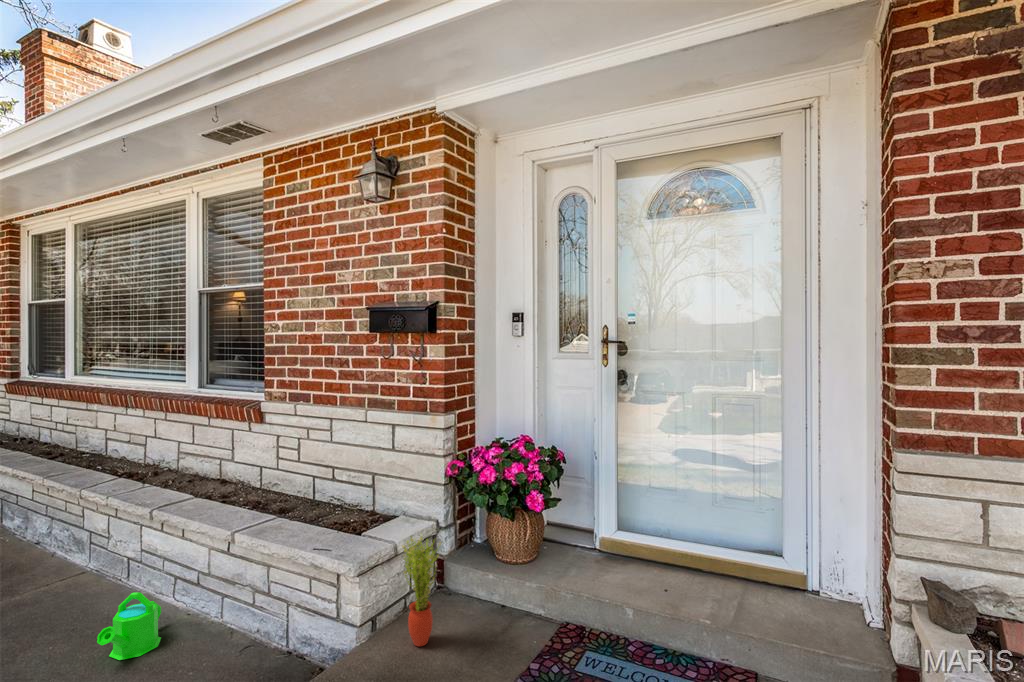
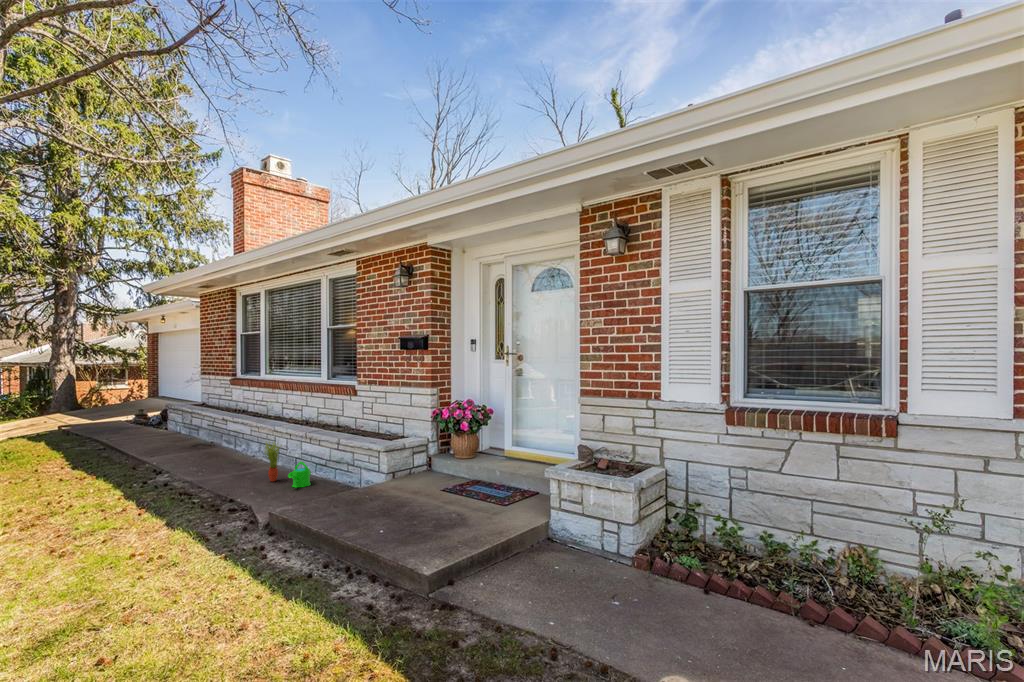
potted plant: present [402,537,441,646] -> present [265,442,282,482]

